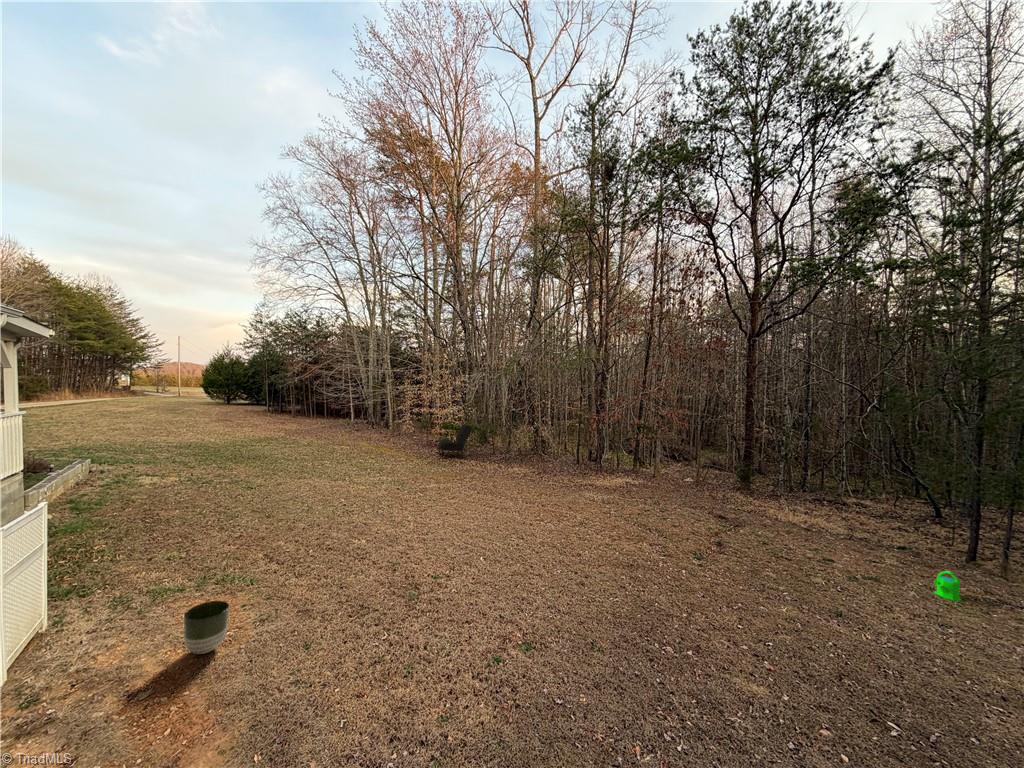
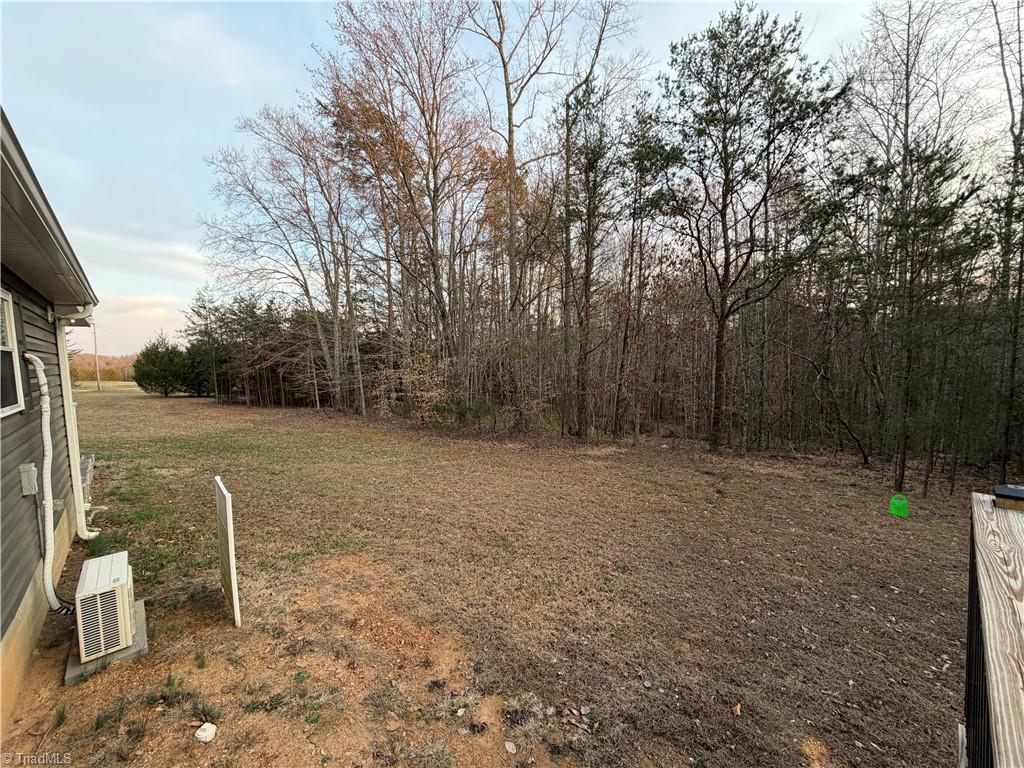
lounge chair: present [438,424,472,458] -> none [427,404,461,438]
planter: present [184,601,229,654] -> none [319,551,357,599]

